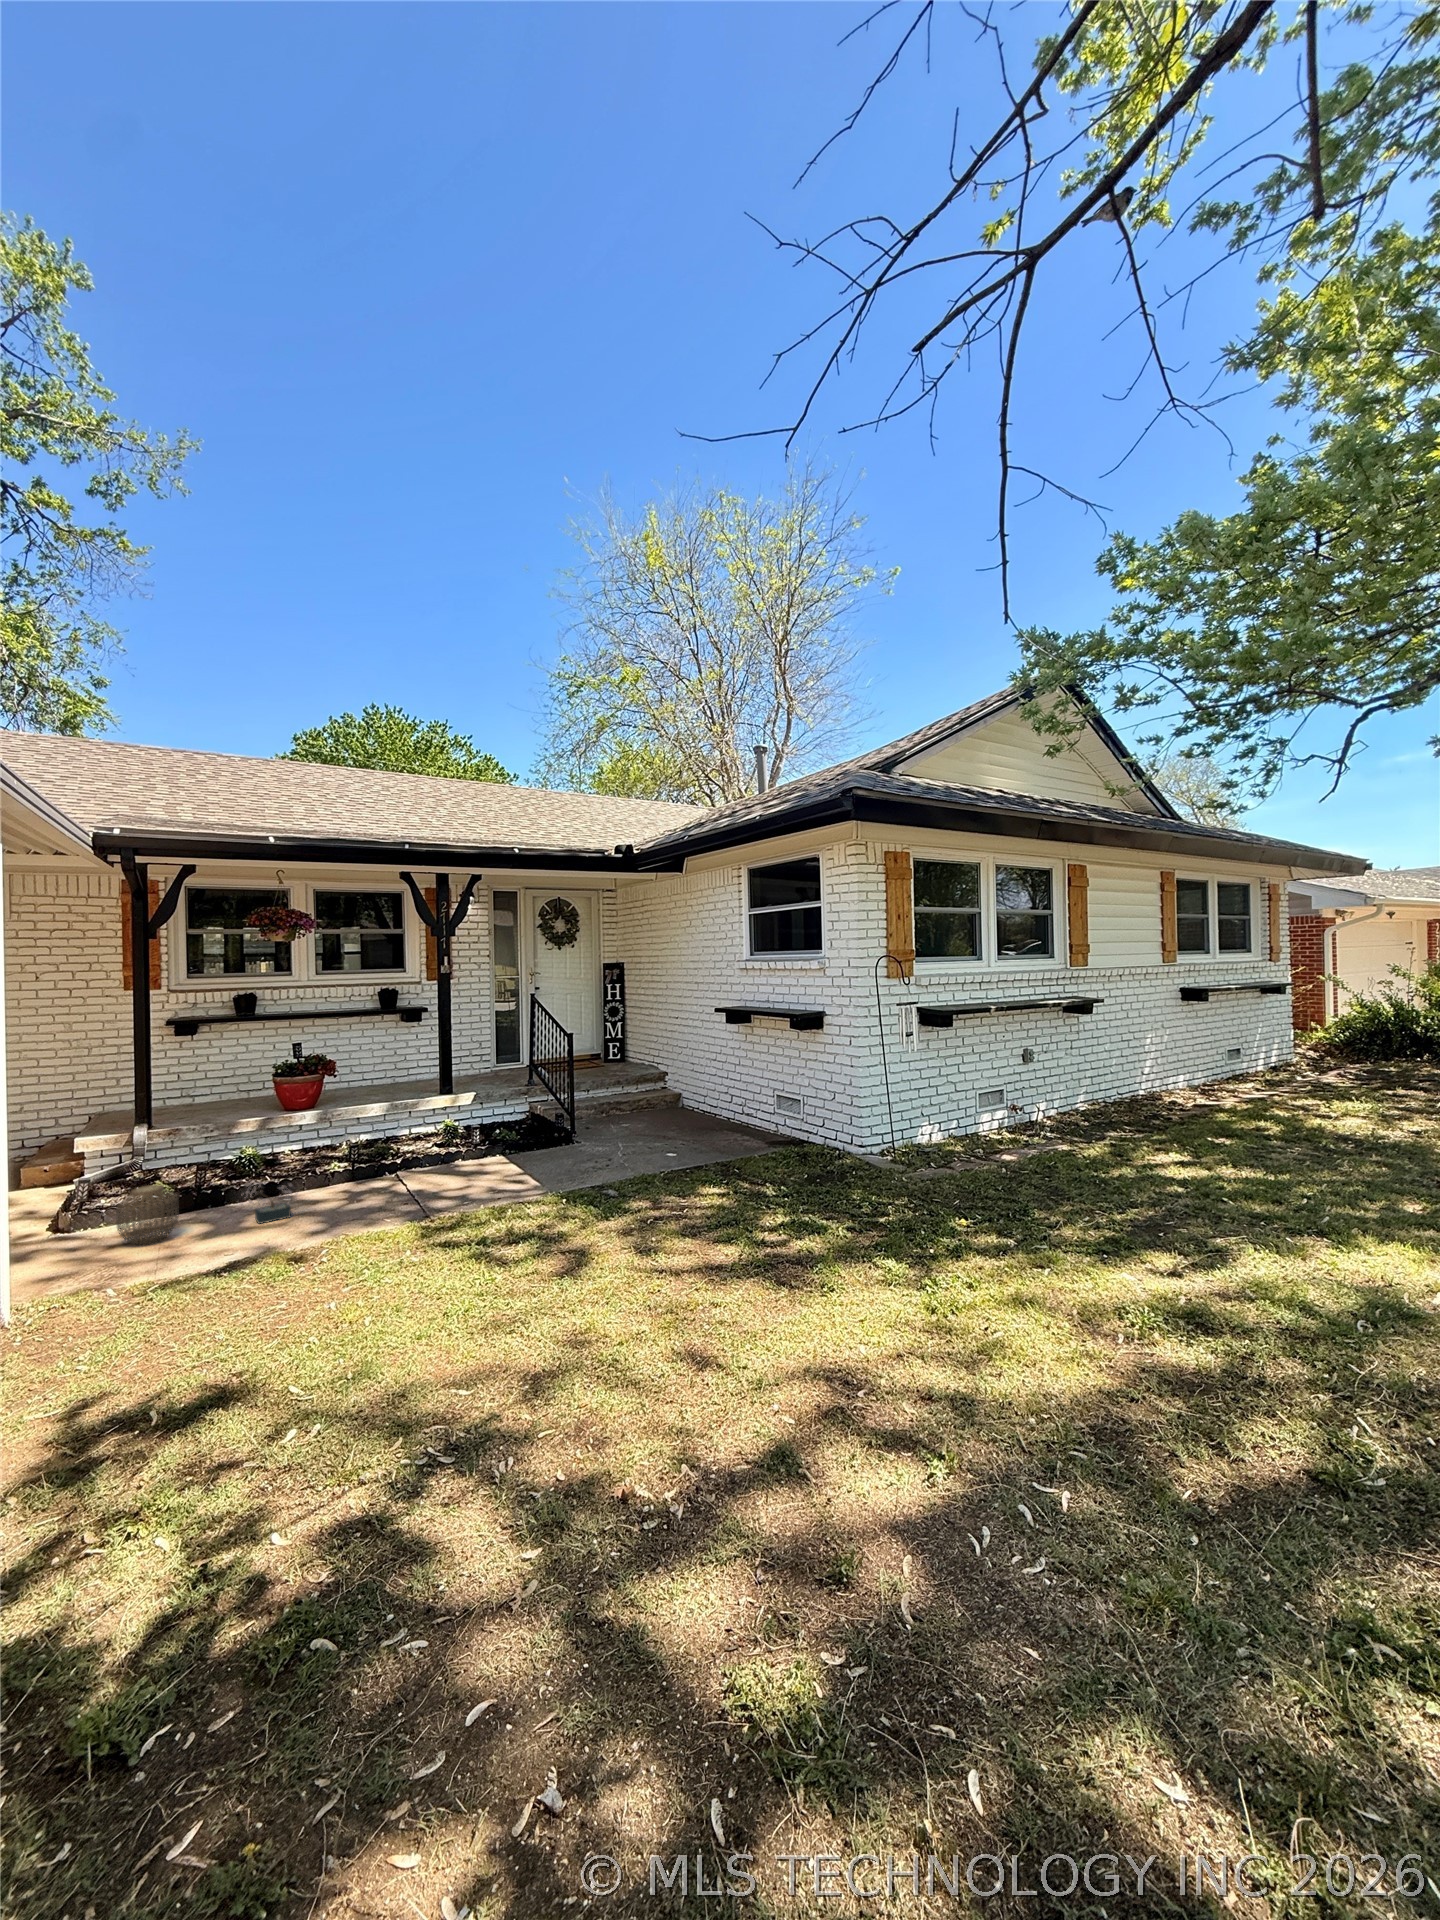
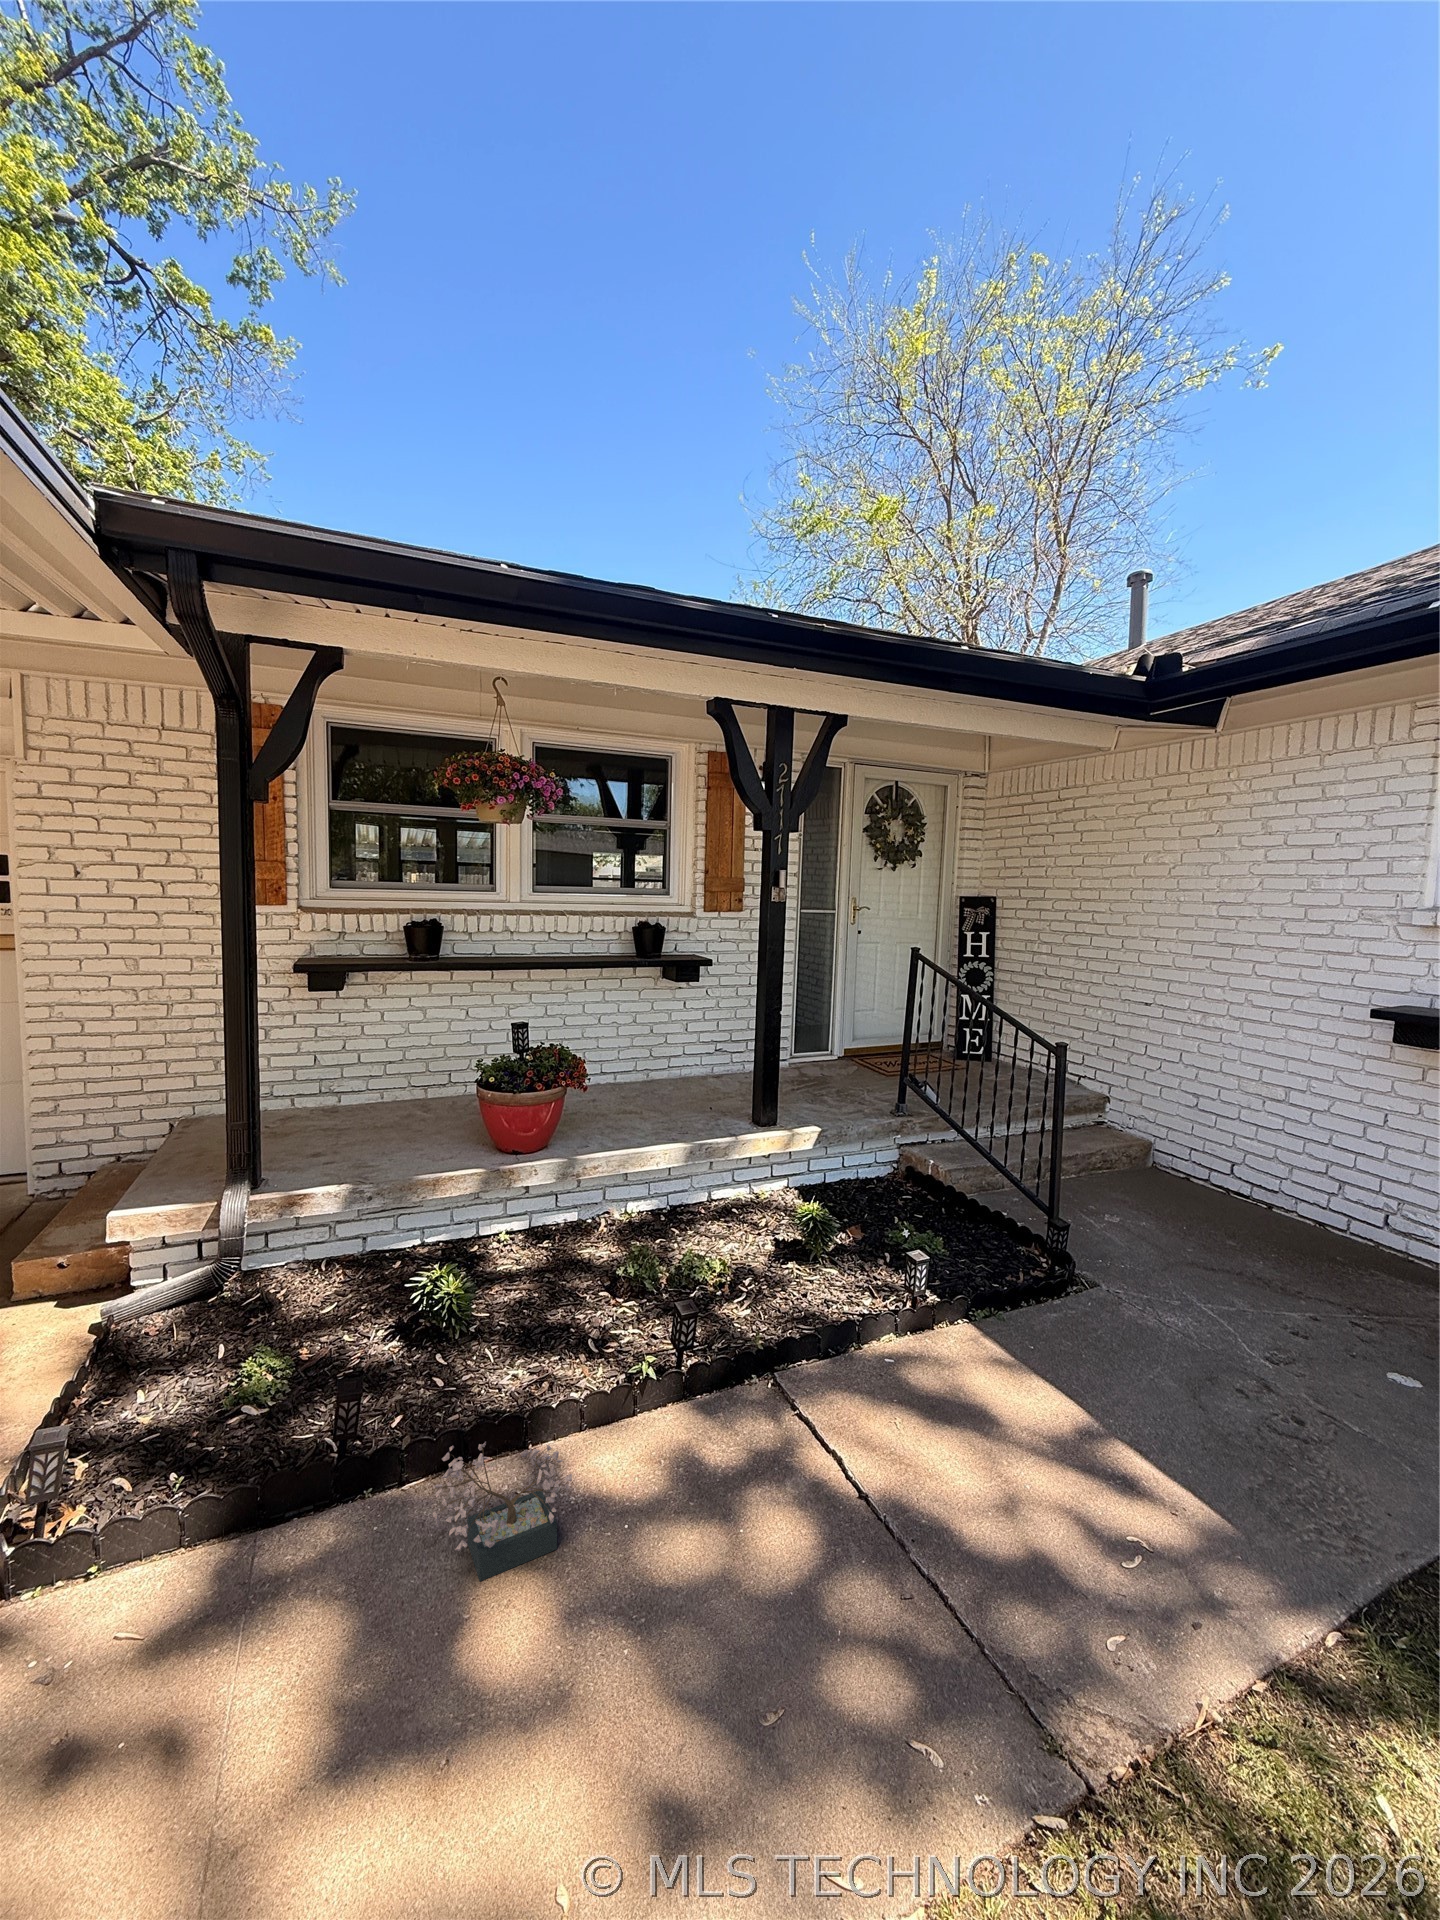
woven basket: present [116,1185,179,1245] -> none [96,1471,275,1680]

